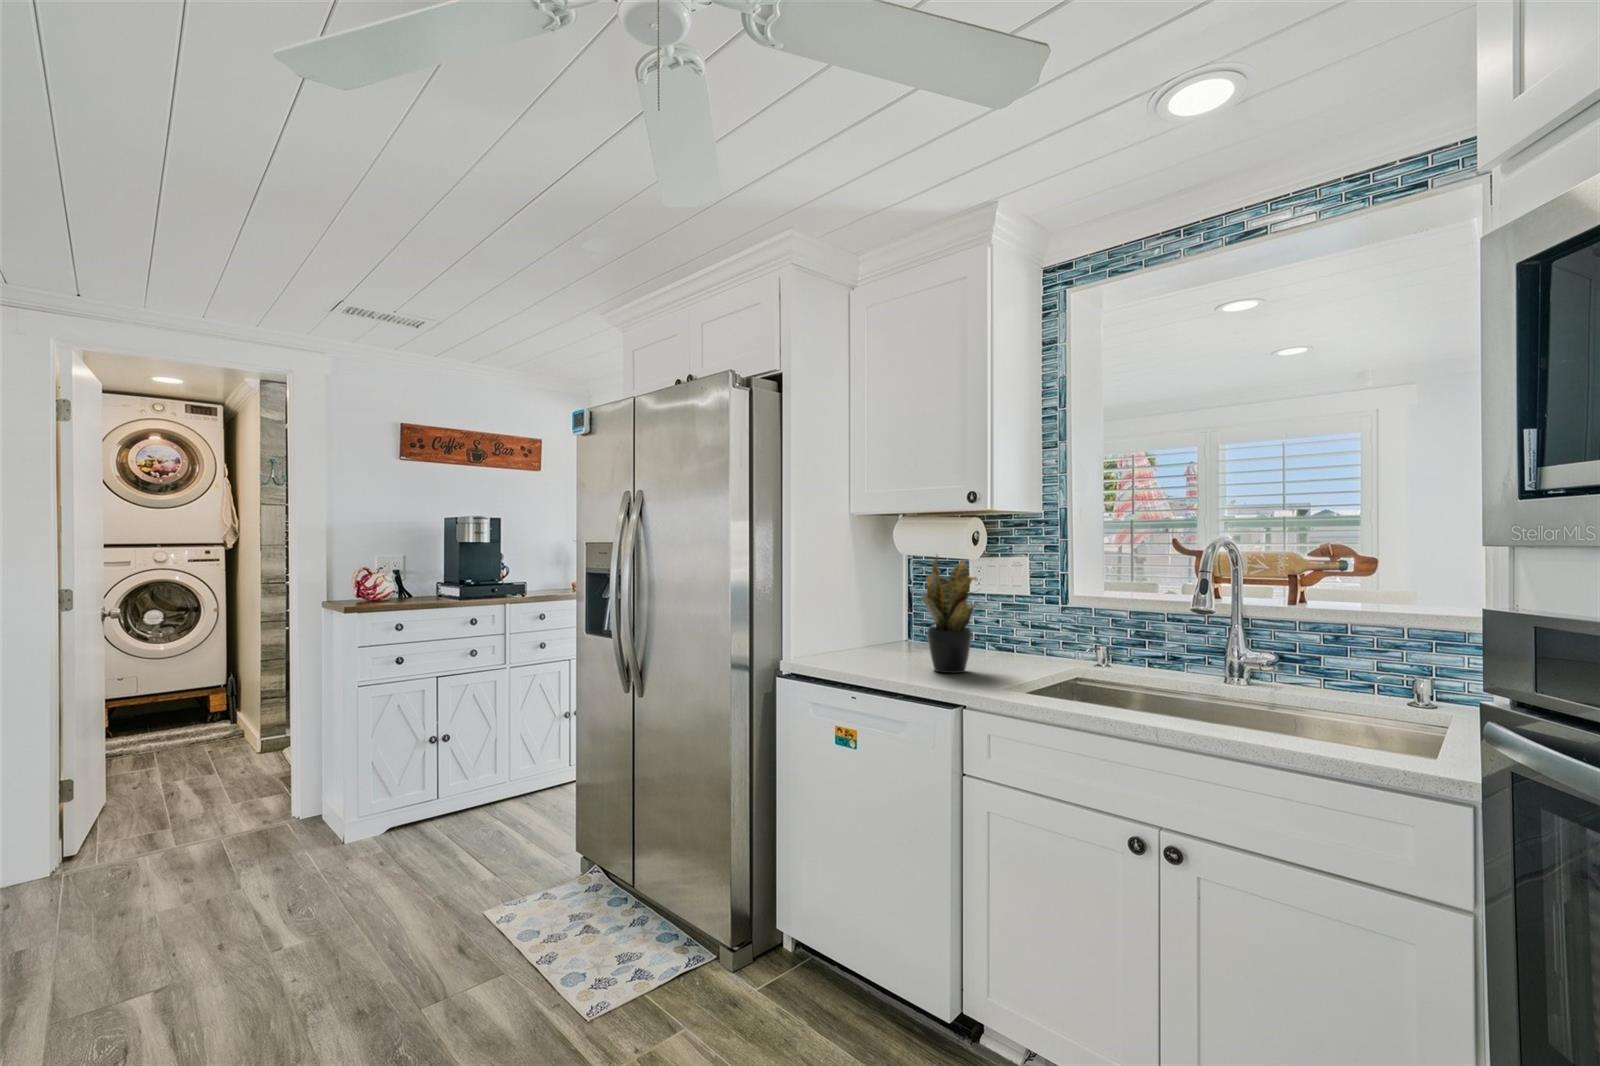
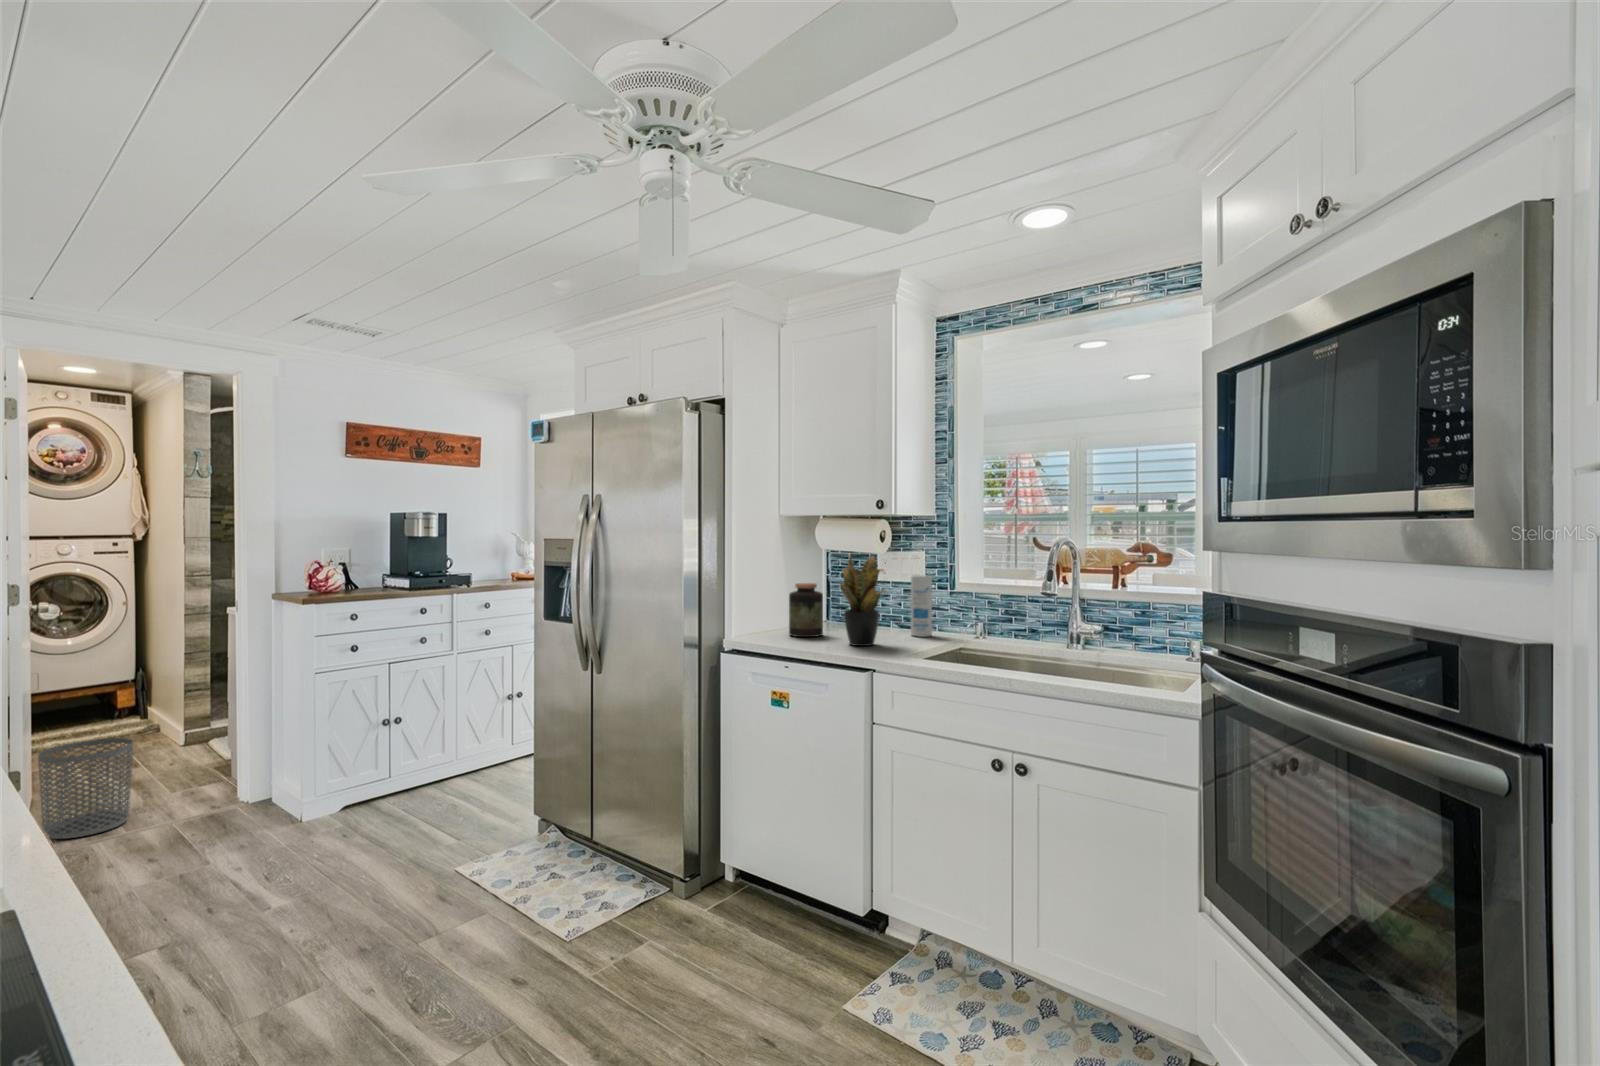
canister: none [1012,585,1039,661] -> present [911,576,932,637]
jar: none [861,594,903,660] -> present [789,583,823,637]
waste bin: none [89,749,184,854] -> present [38,738,133,839]

